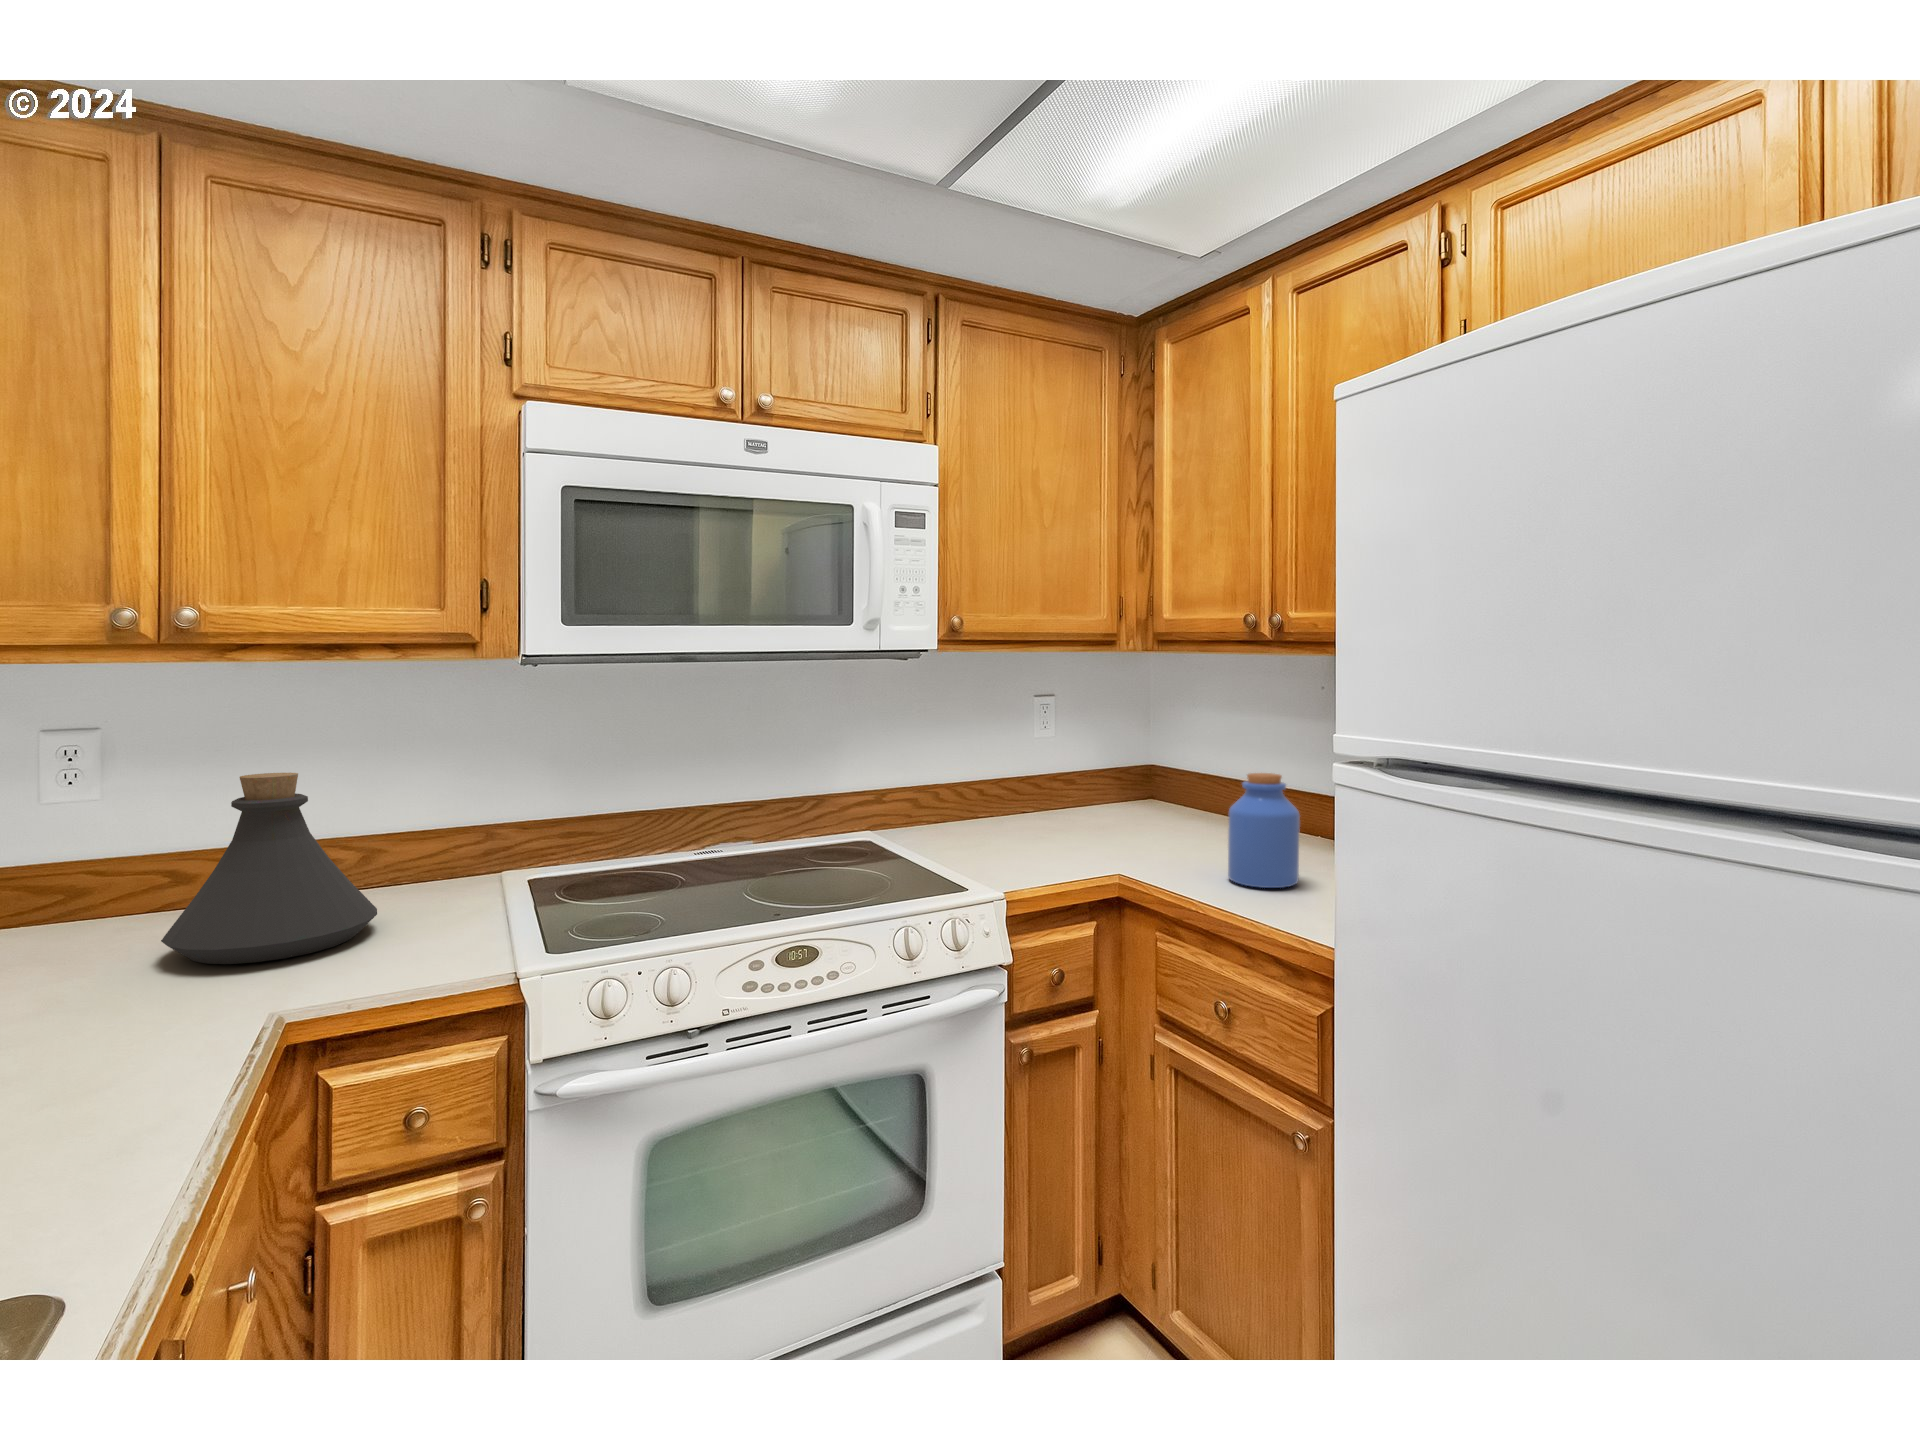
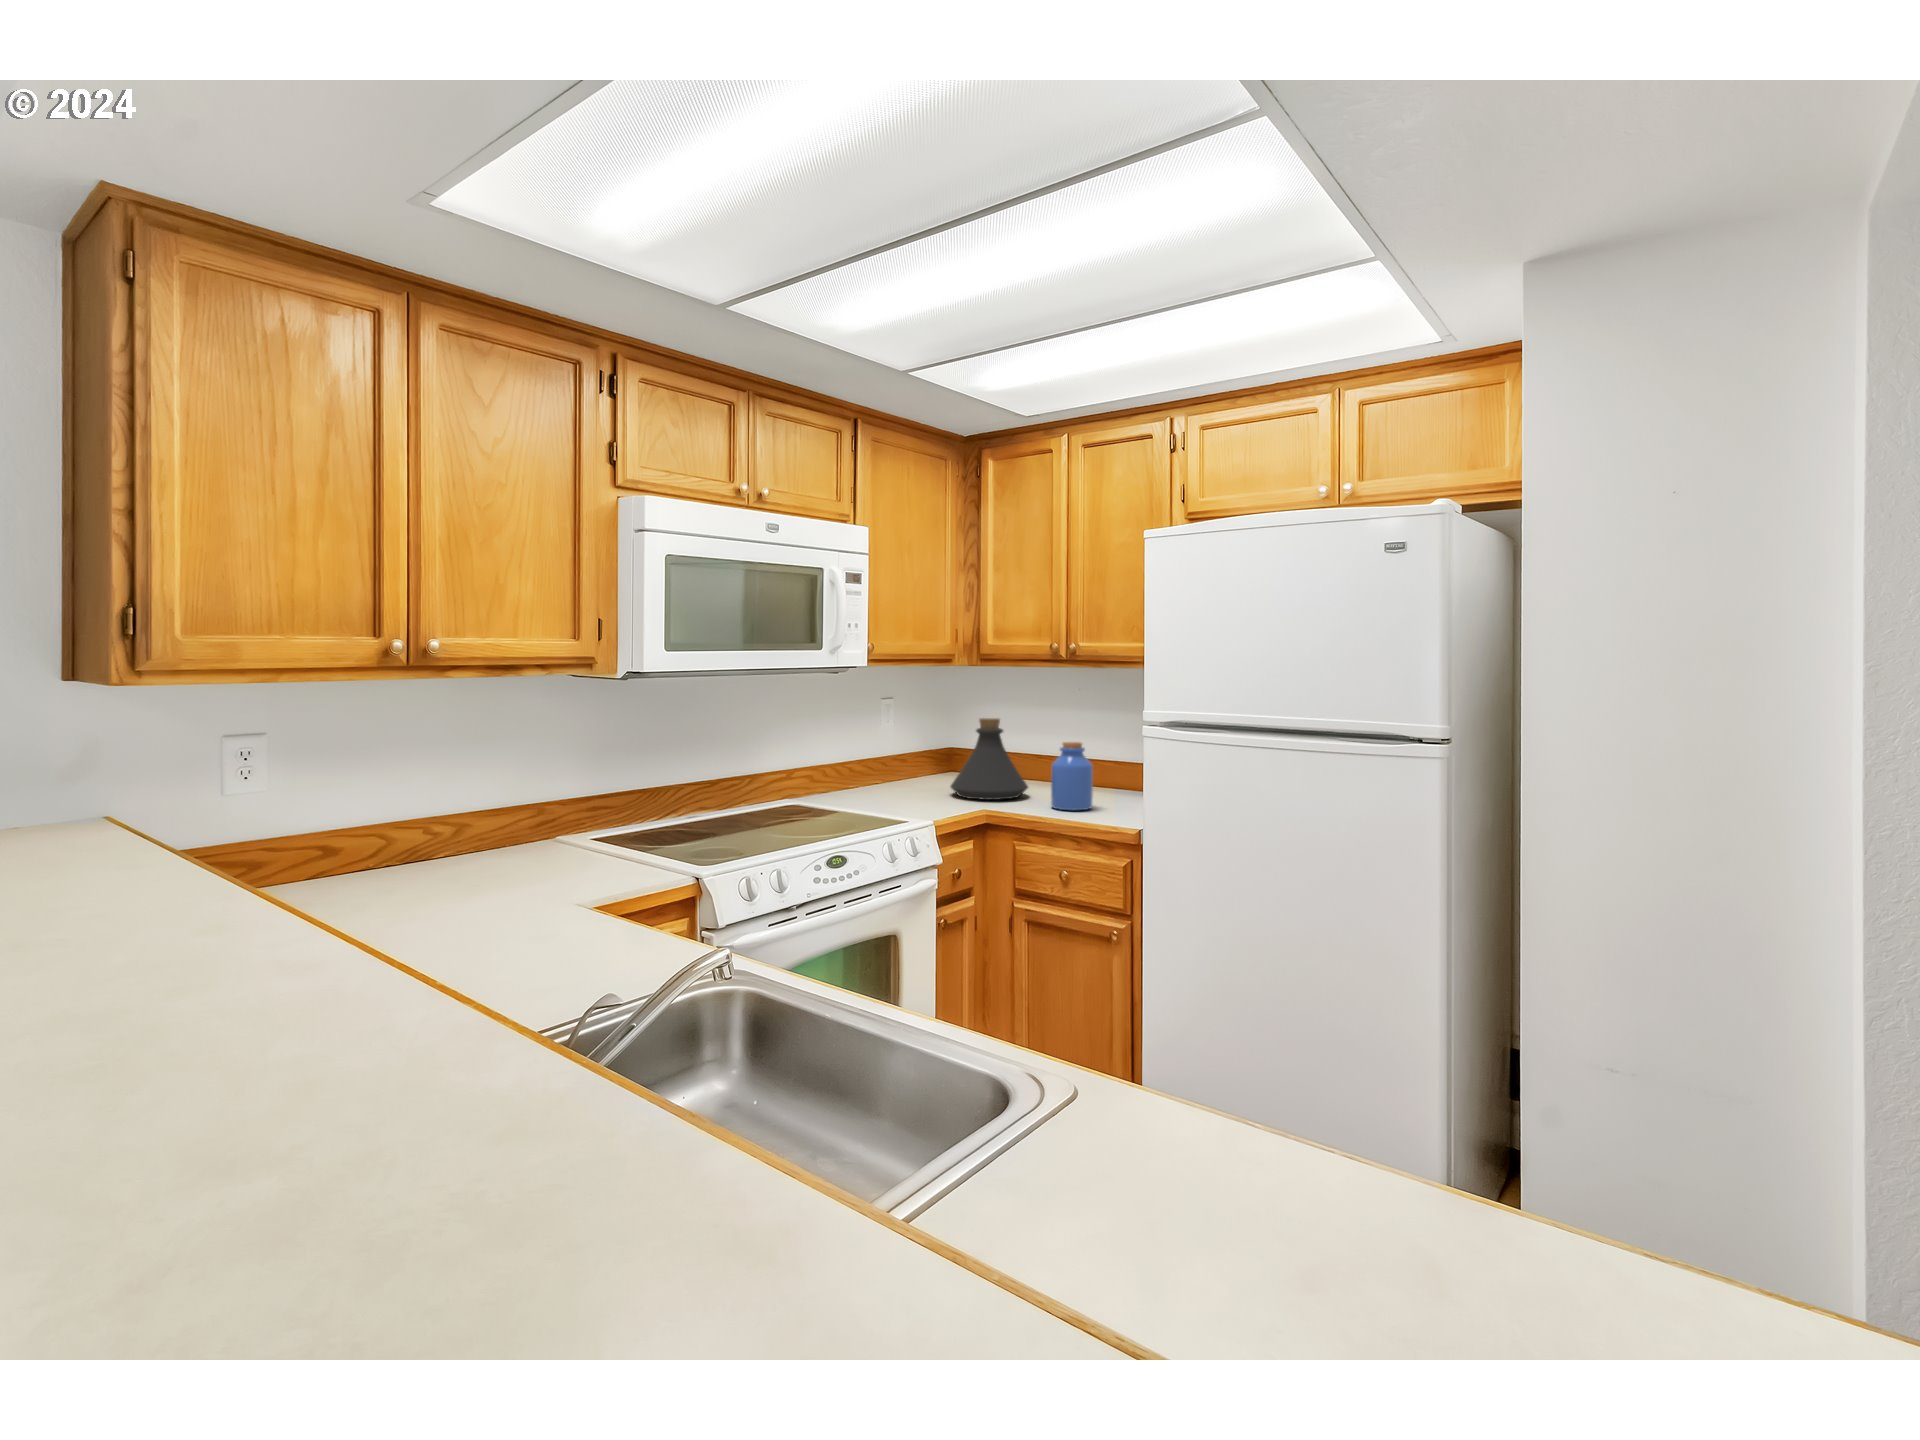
bottle: present [161,773,377,964] -> present [951,718,1028,800]

